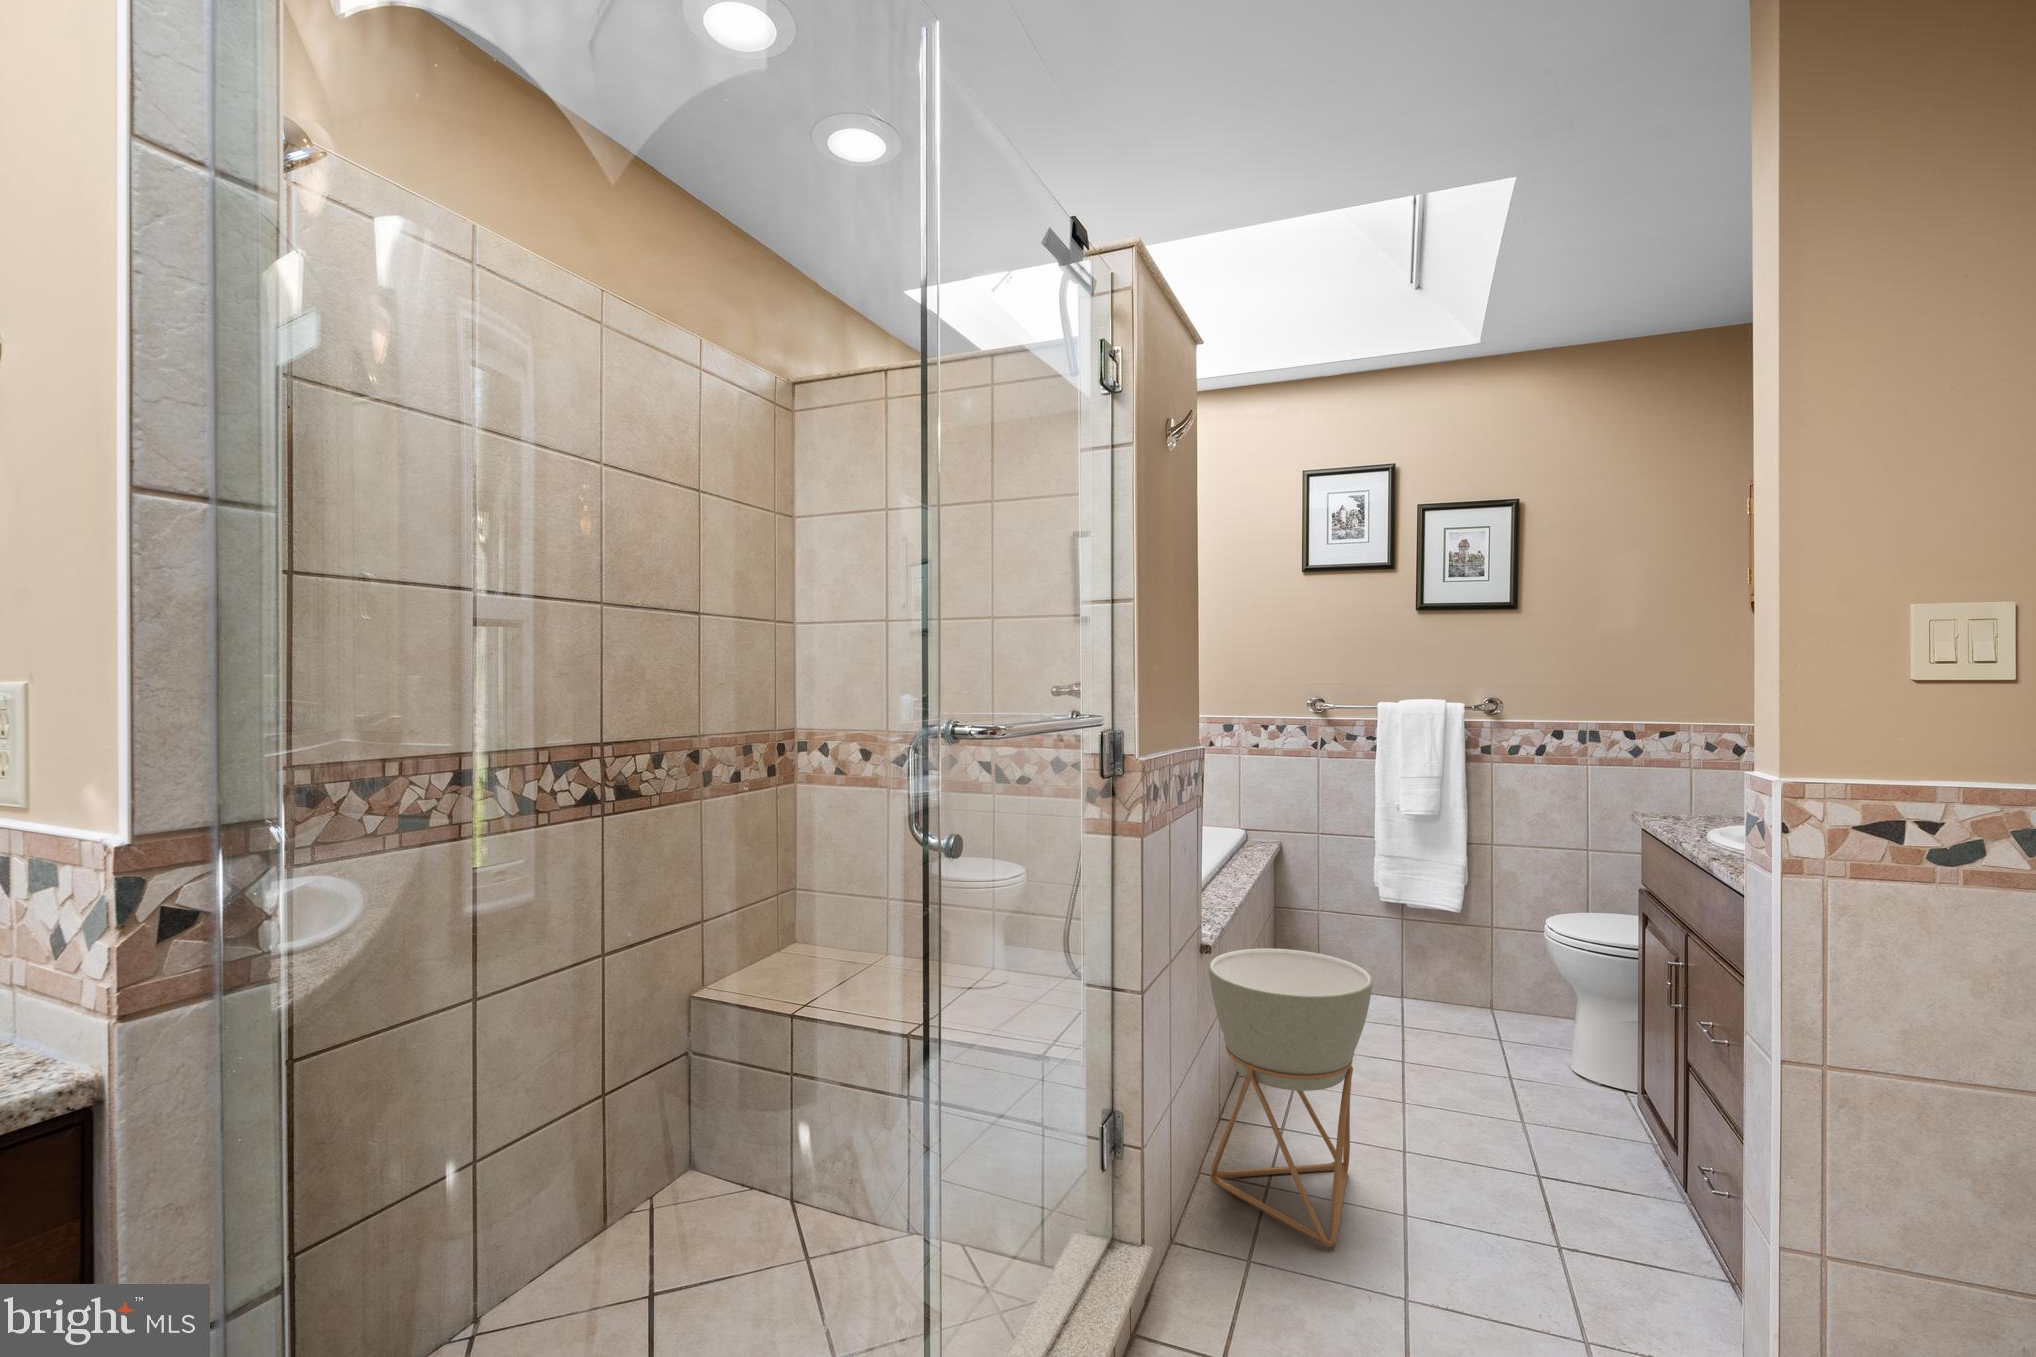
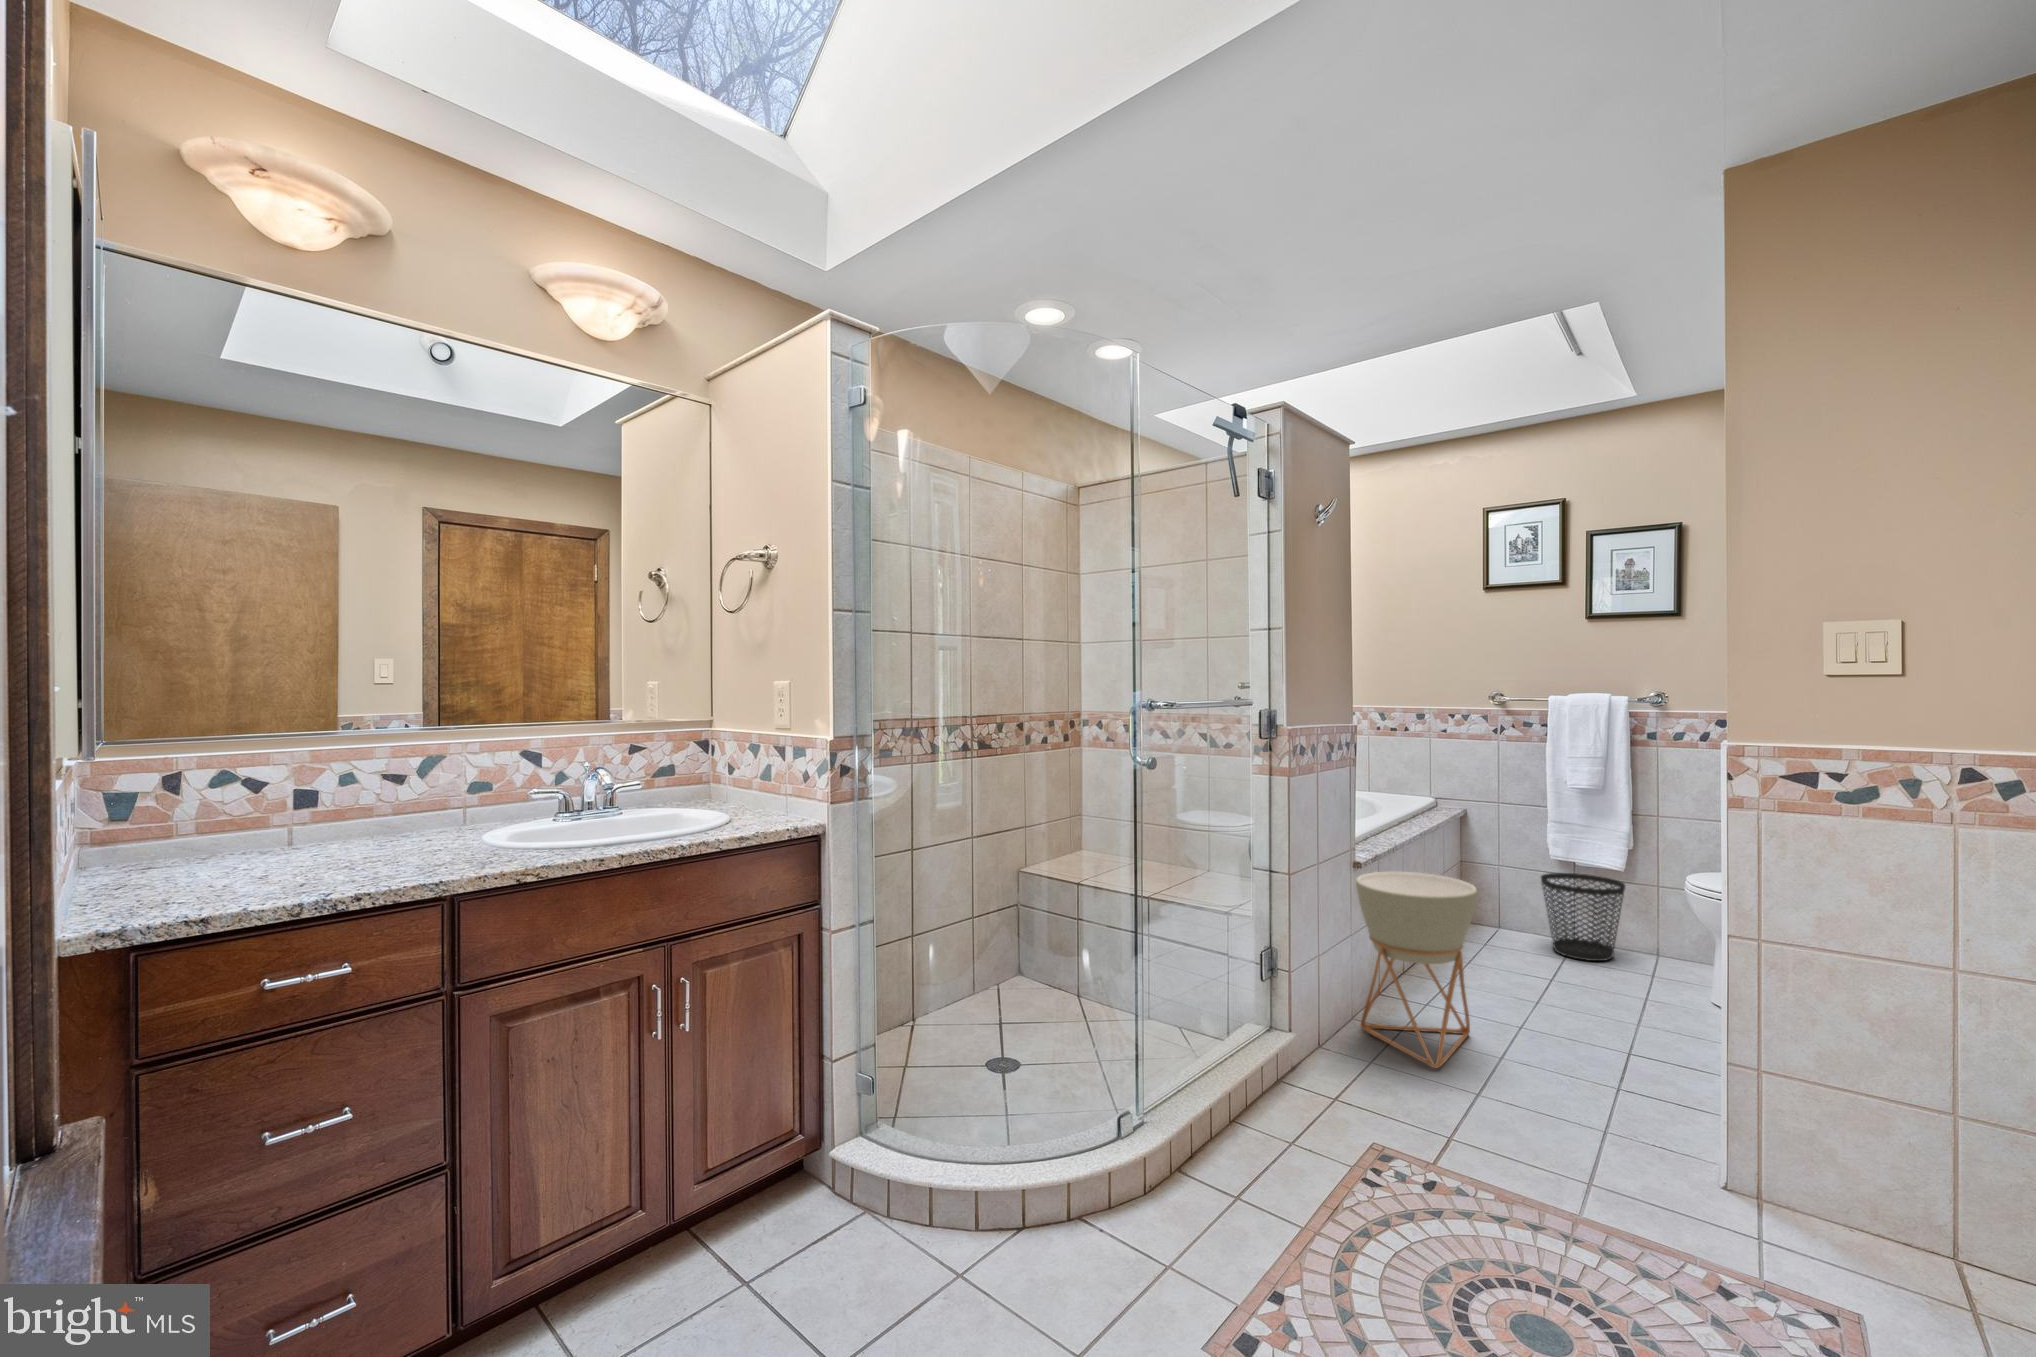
wastebasket: none [1371,916,1465,1025] -> present [1541,873,1625,961]

